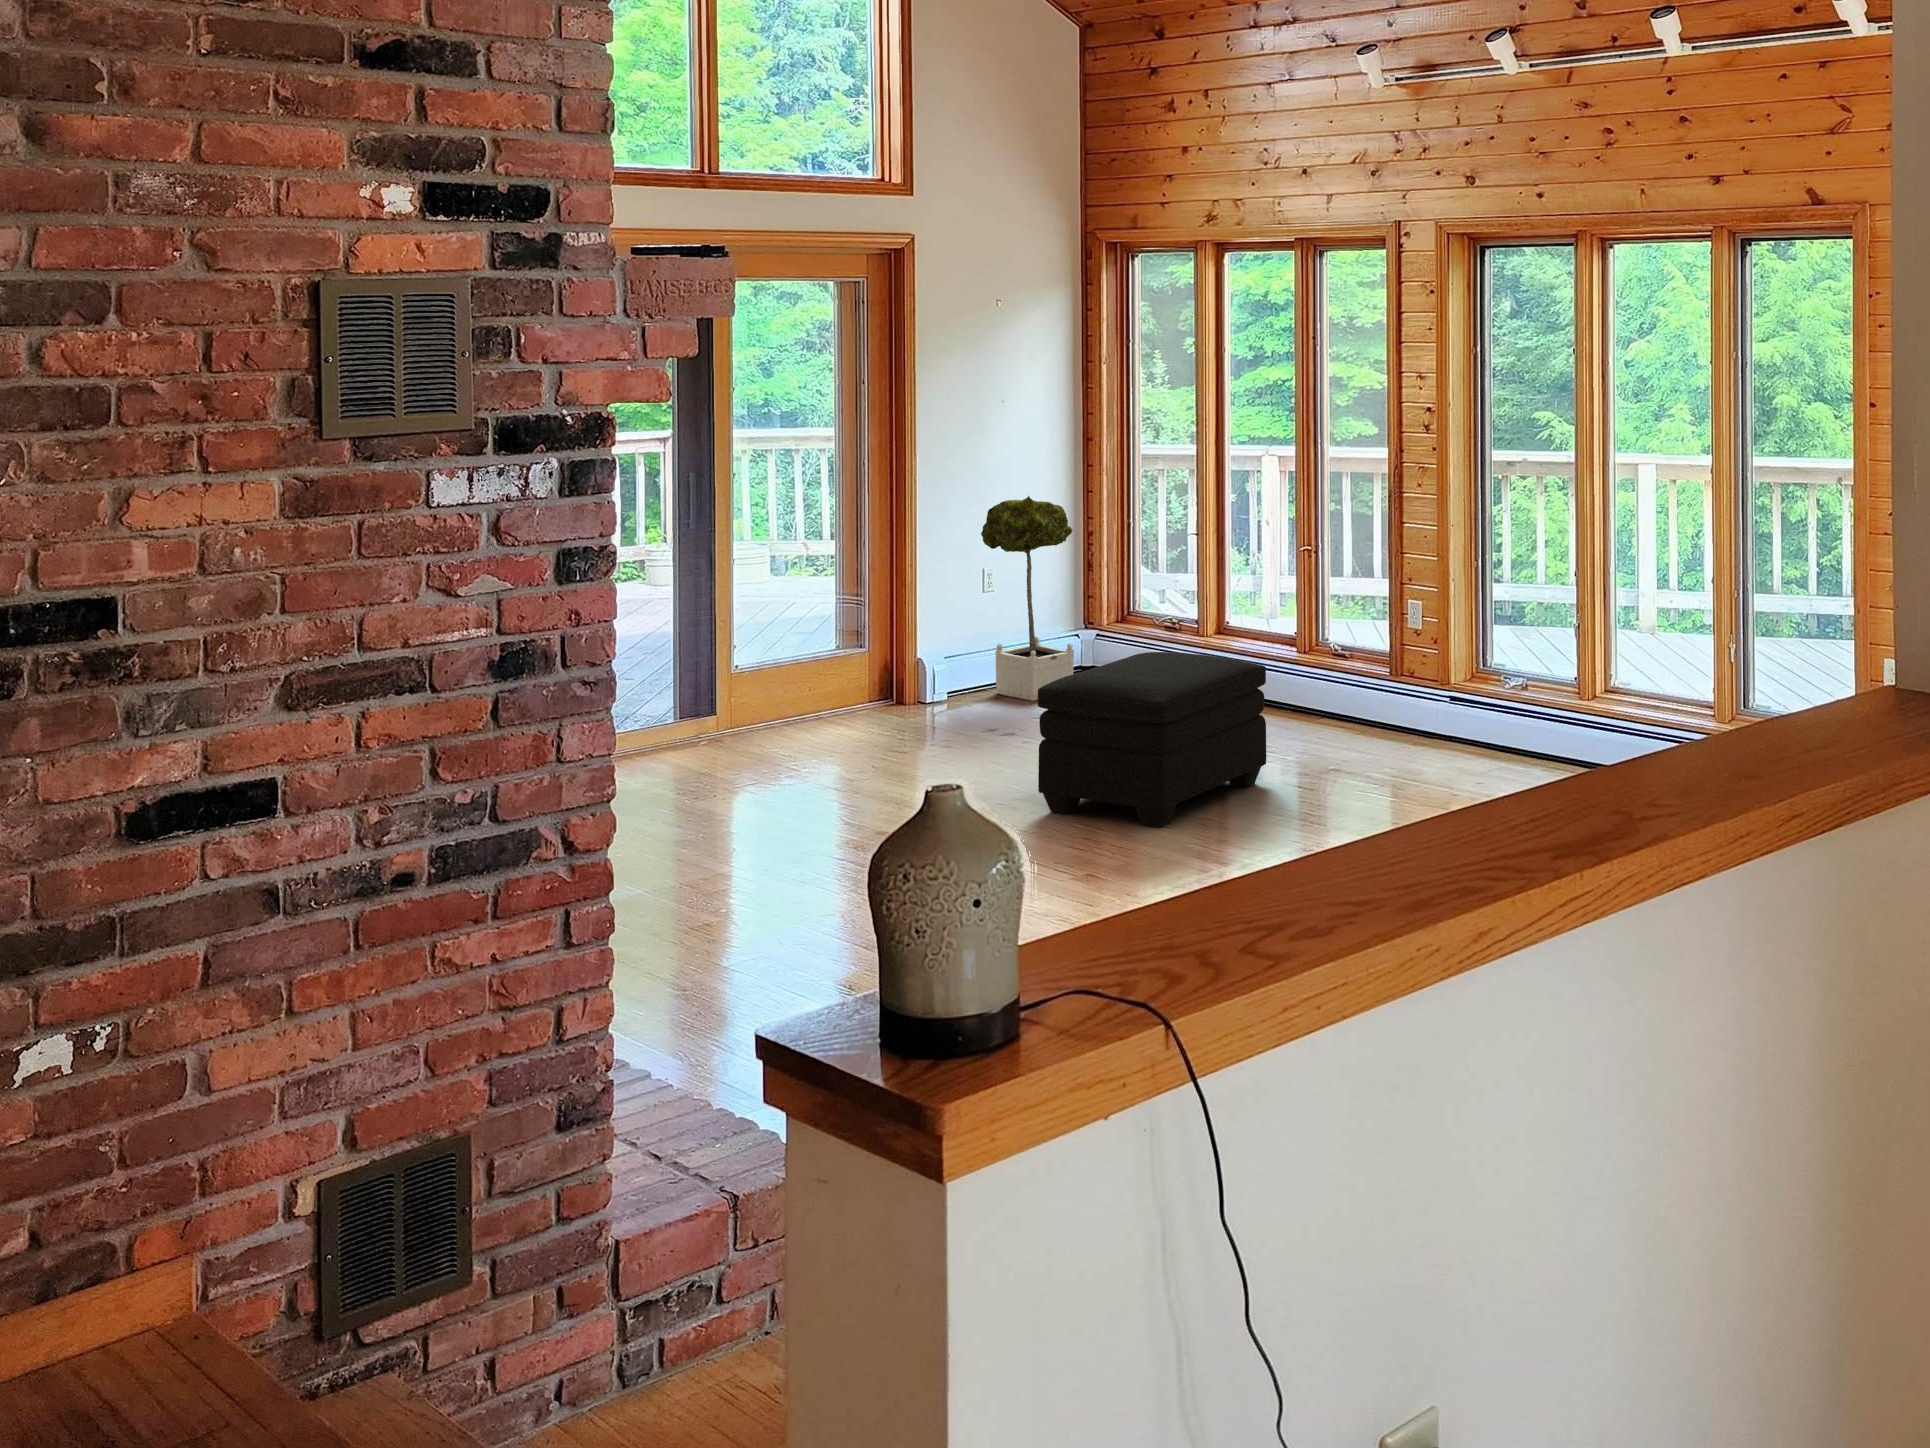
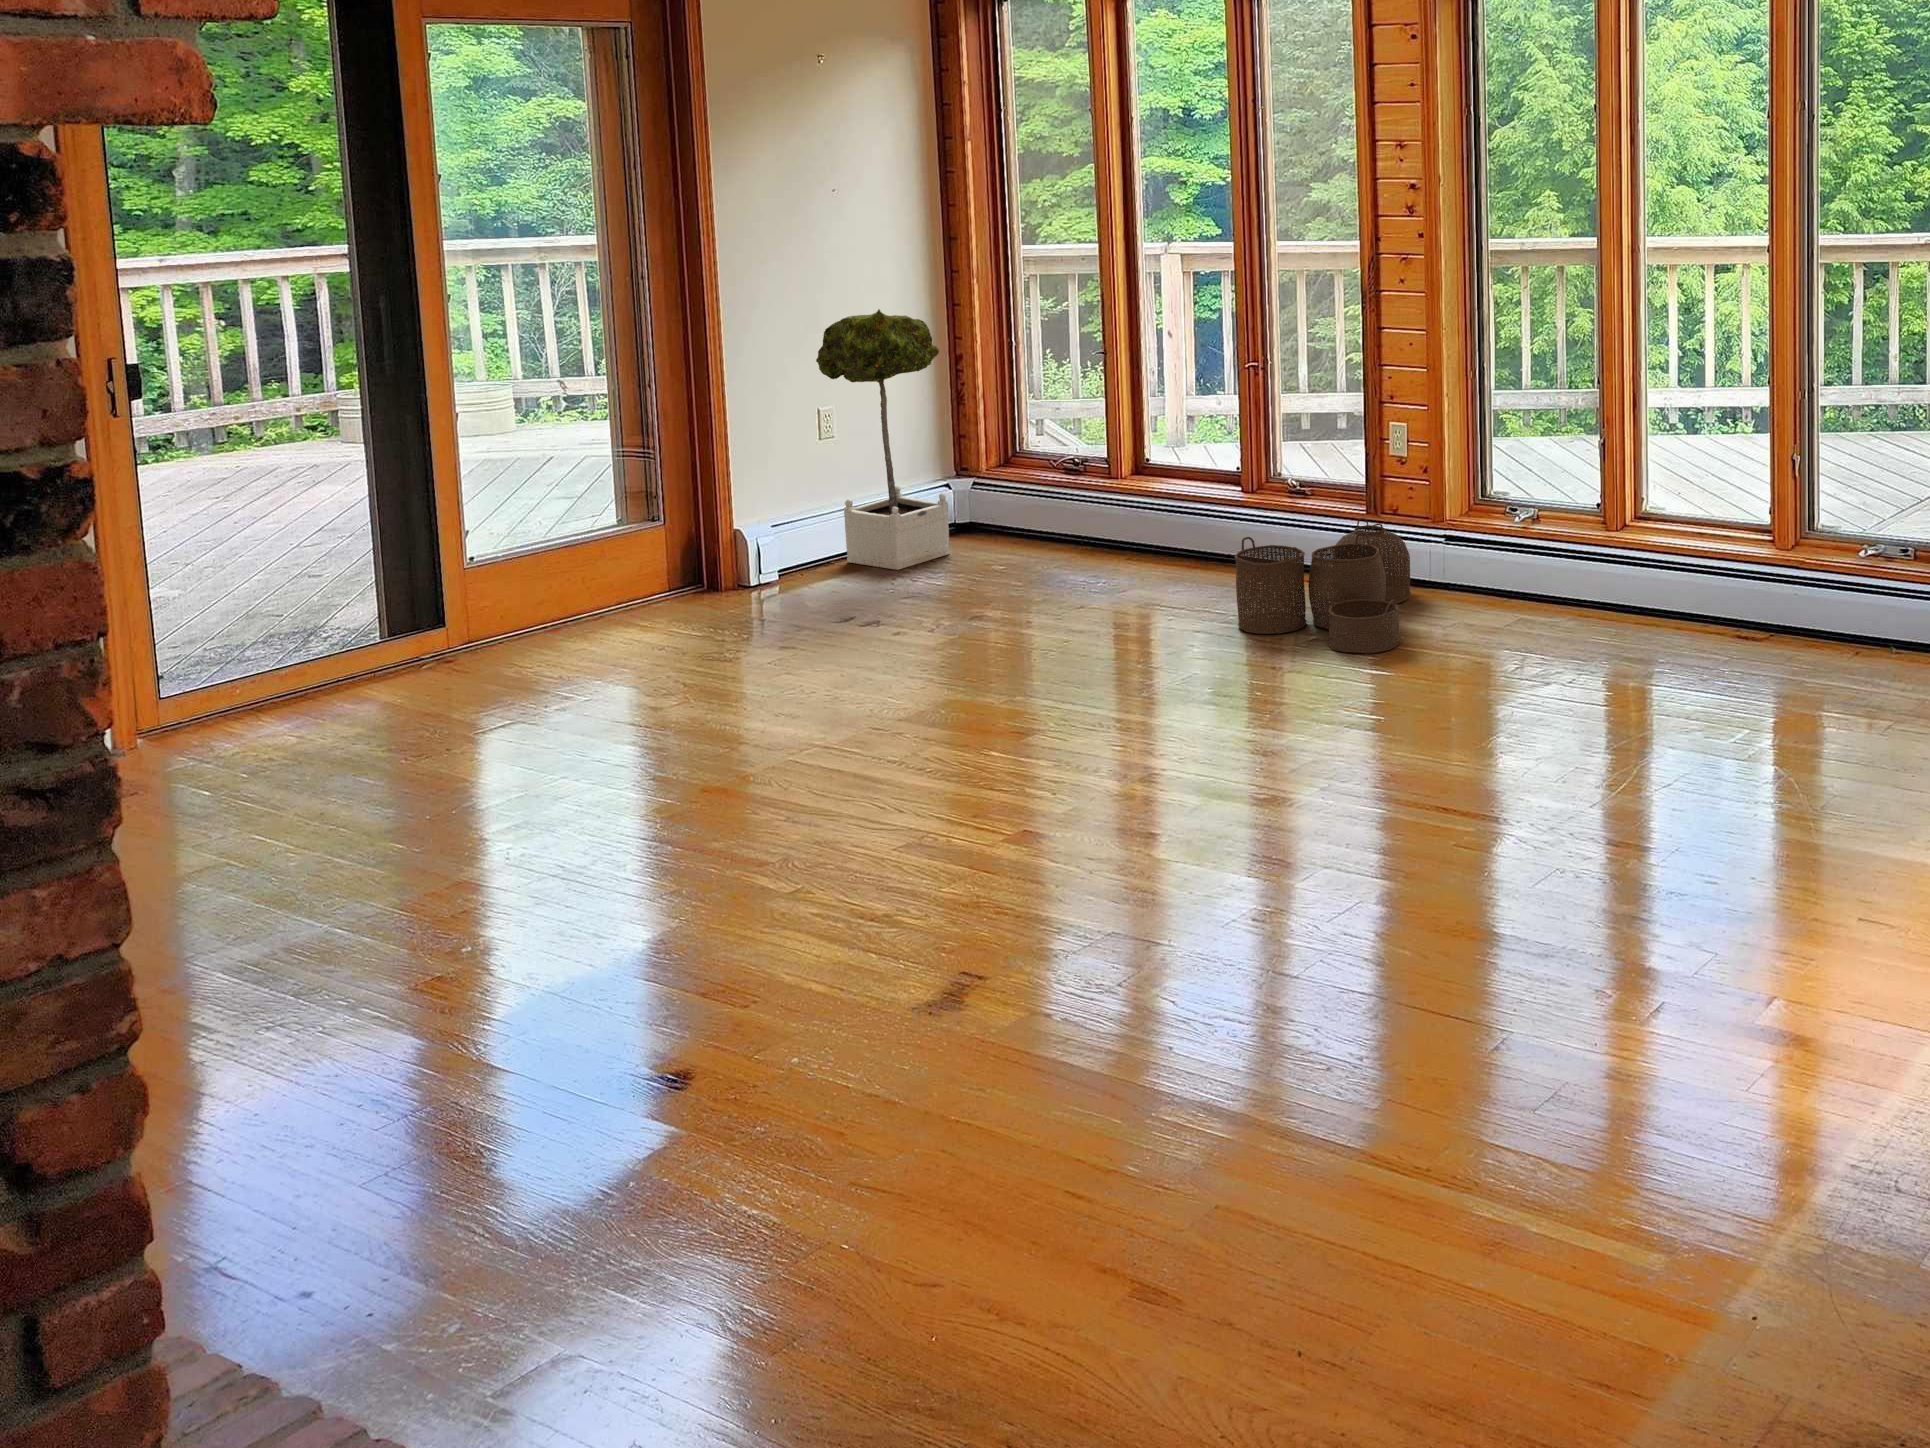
ottoman: present [1038,652,1266,828] -> none [916,515,1223,752]
woven basket: none [1283,675,1426,778] -> present [1235,518,1411,654]

